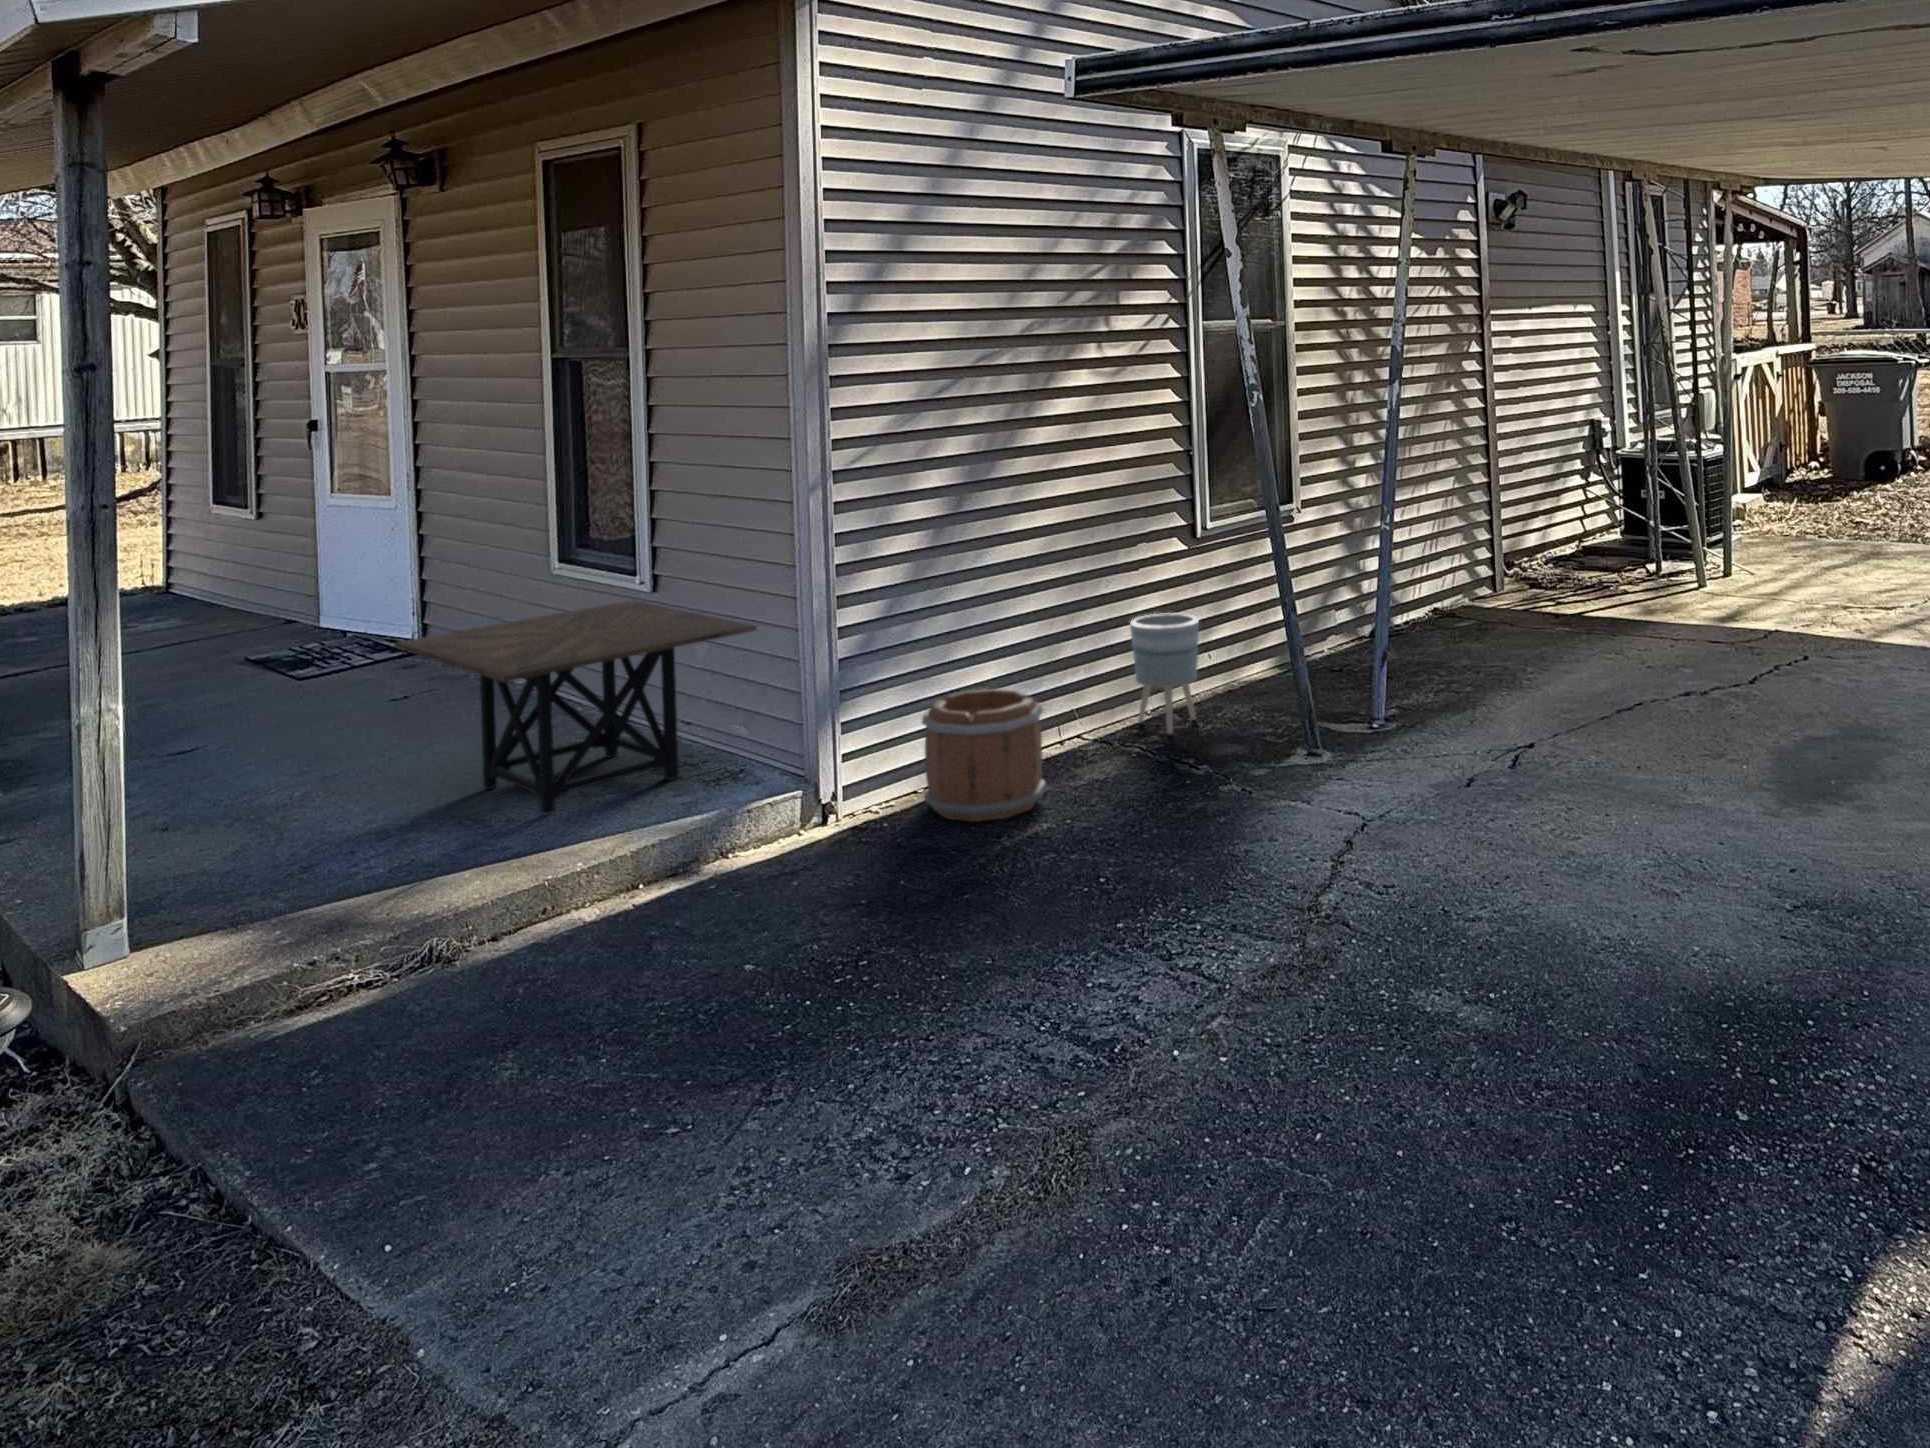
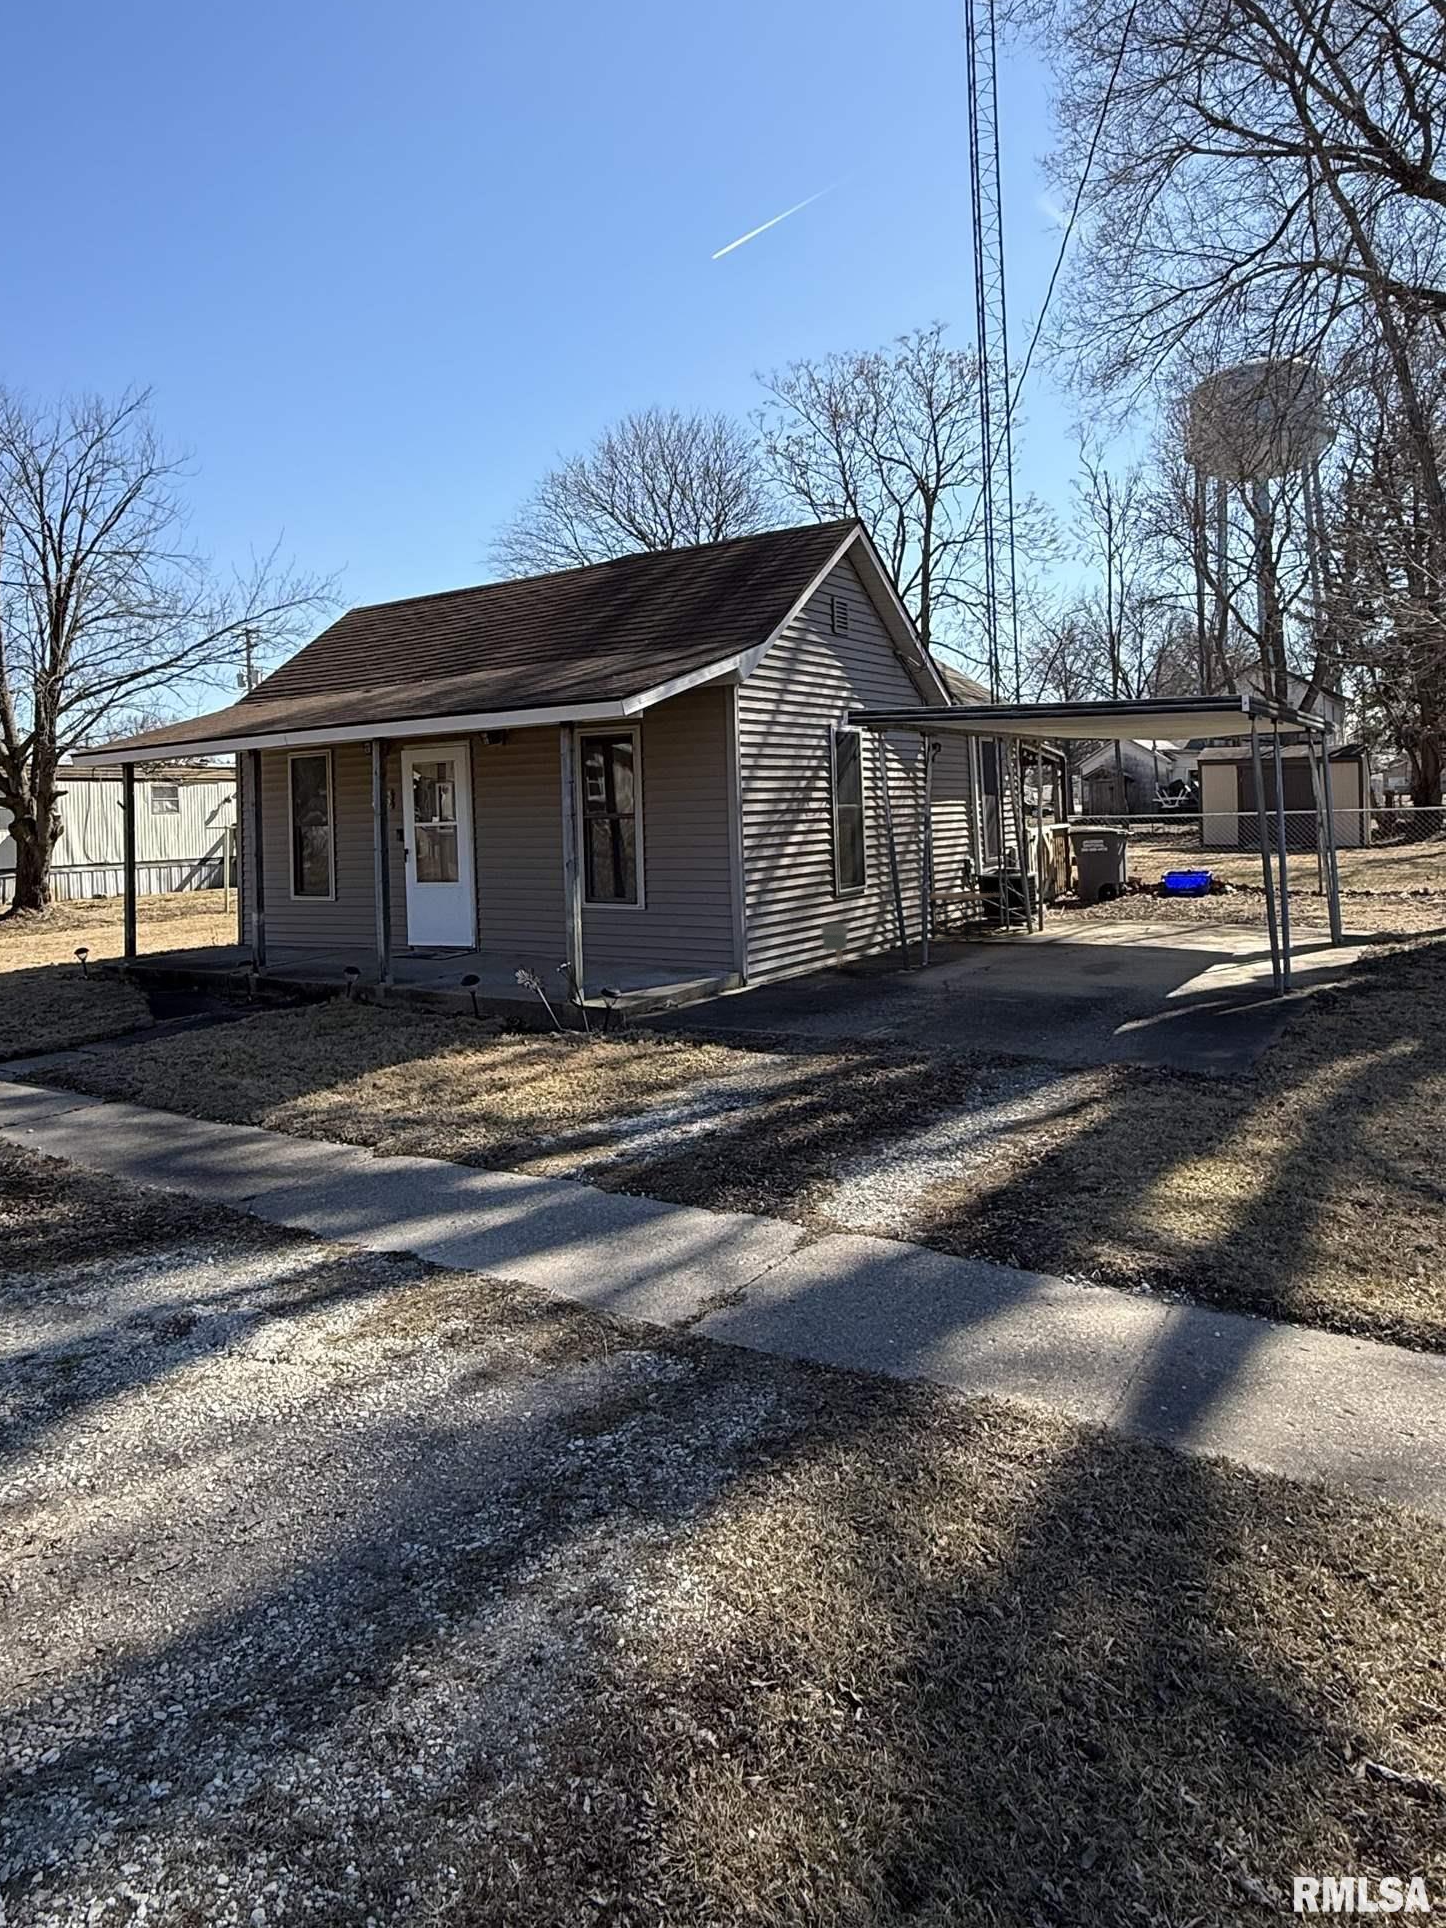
side table: present [394,600,757,814] -> present [909,892,1001,940]
bucket: present [922,689,1046,822] -> none [772,941,817,984]

